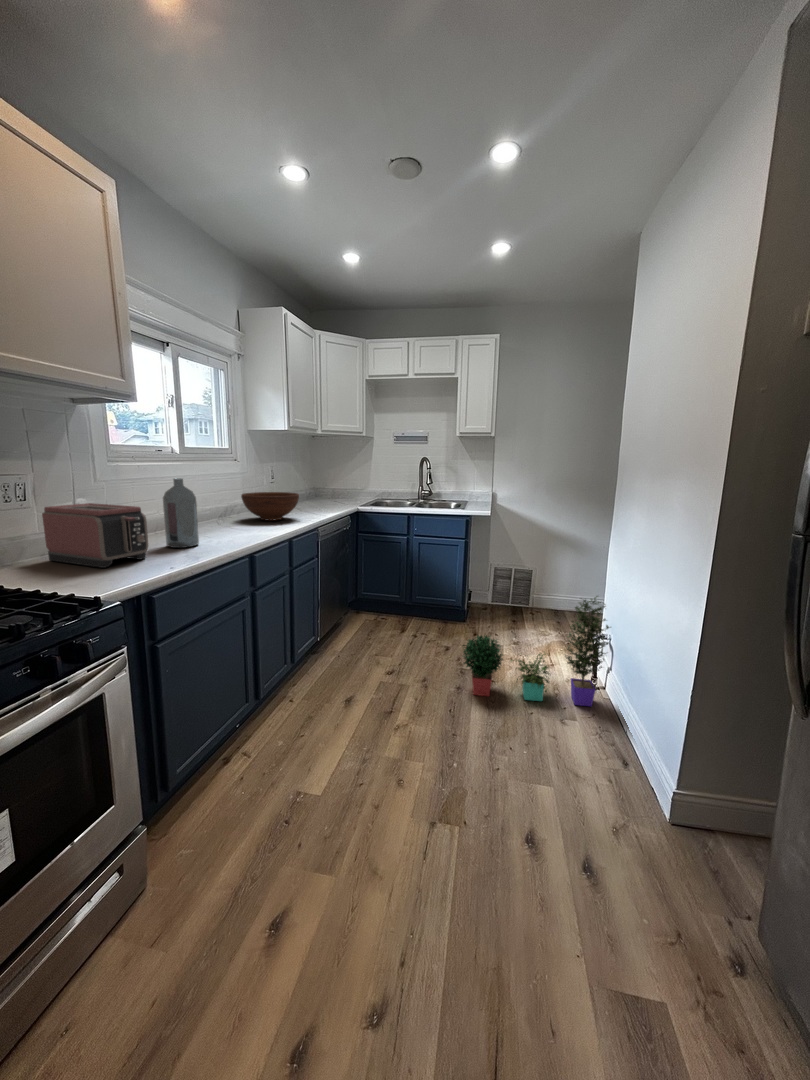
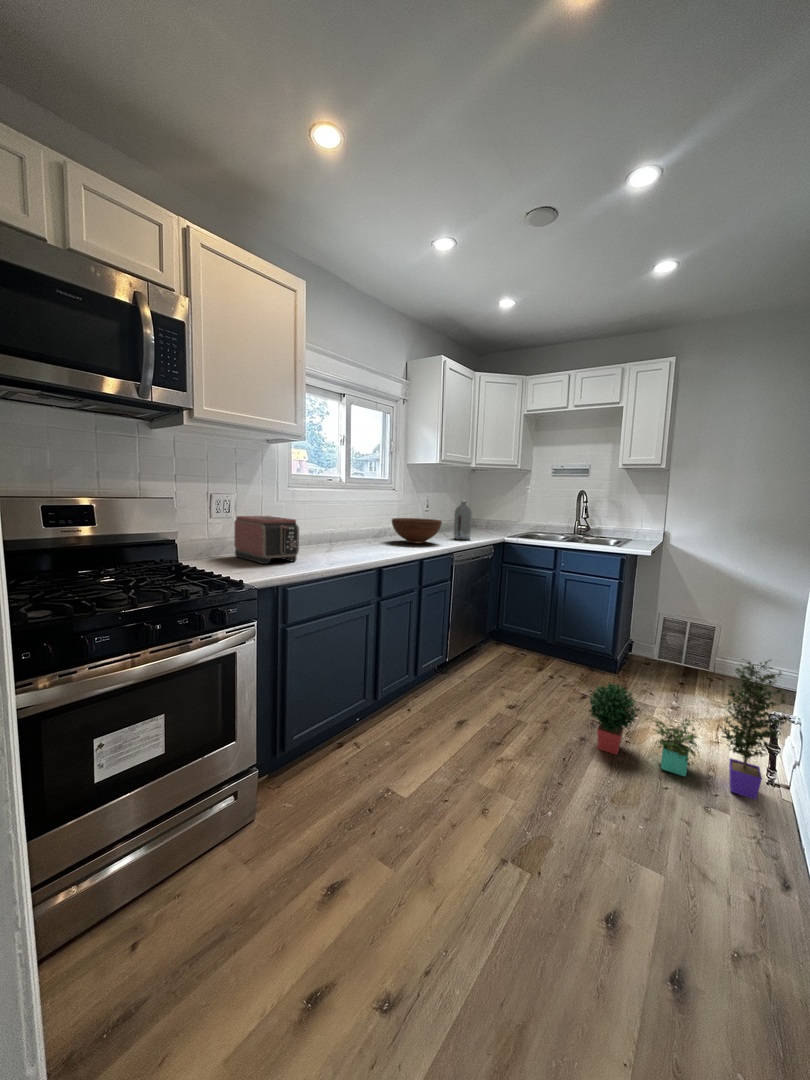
bottle: present [163,478,199,548] -> present [453,501,472,540]

